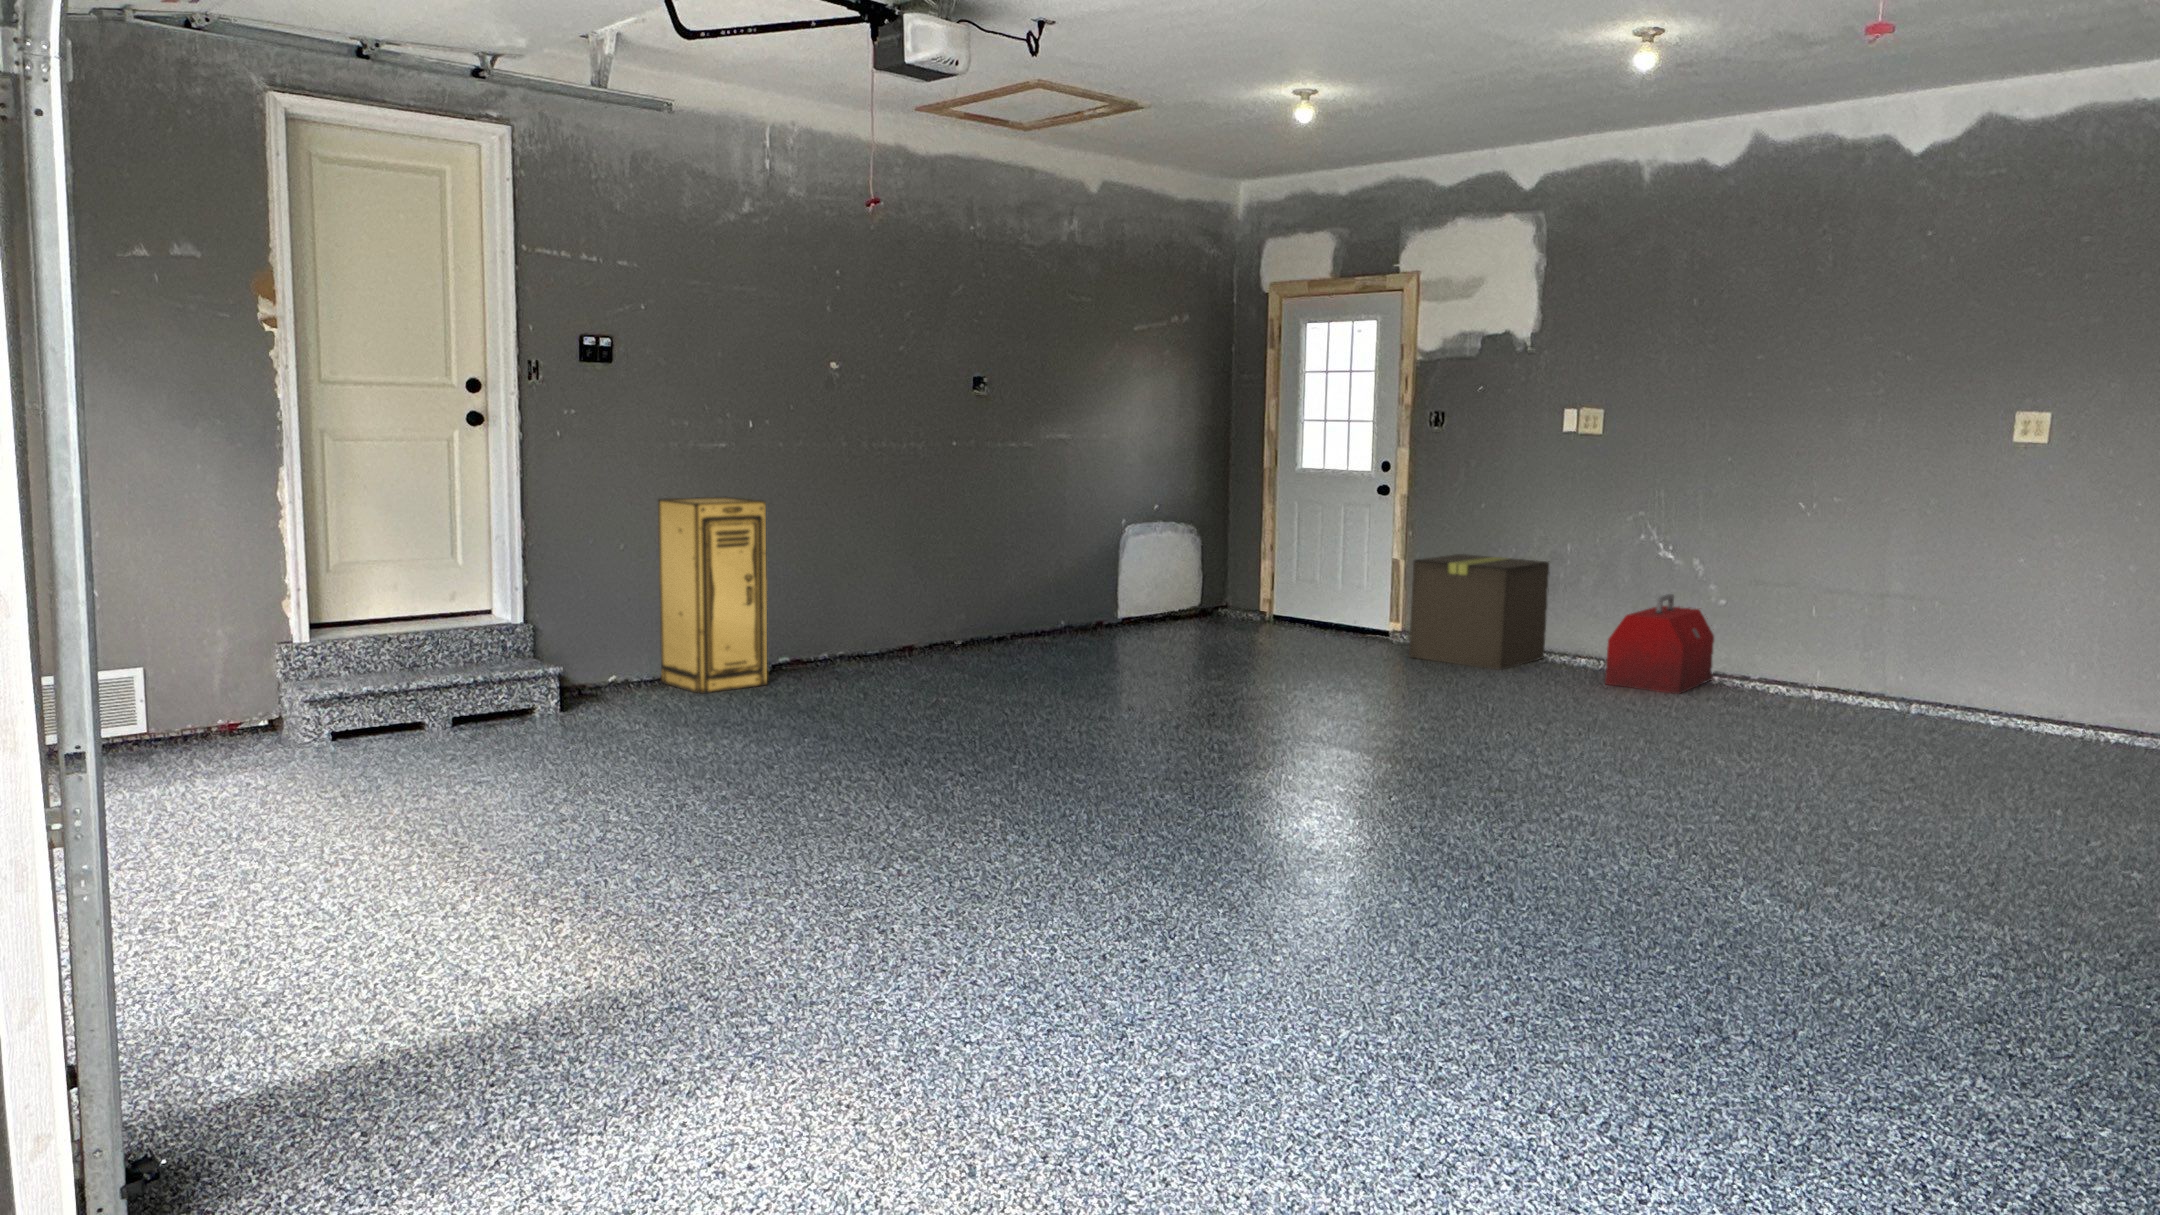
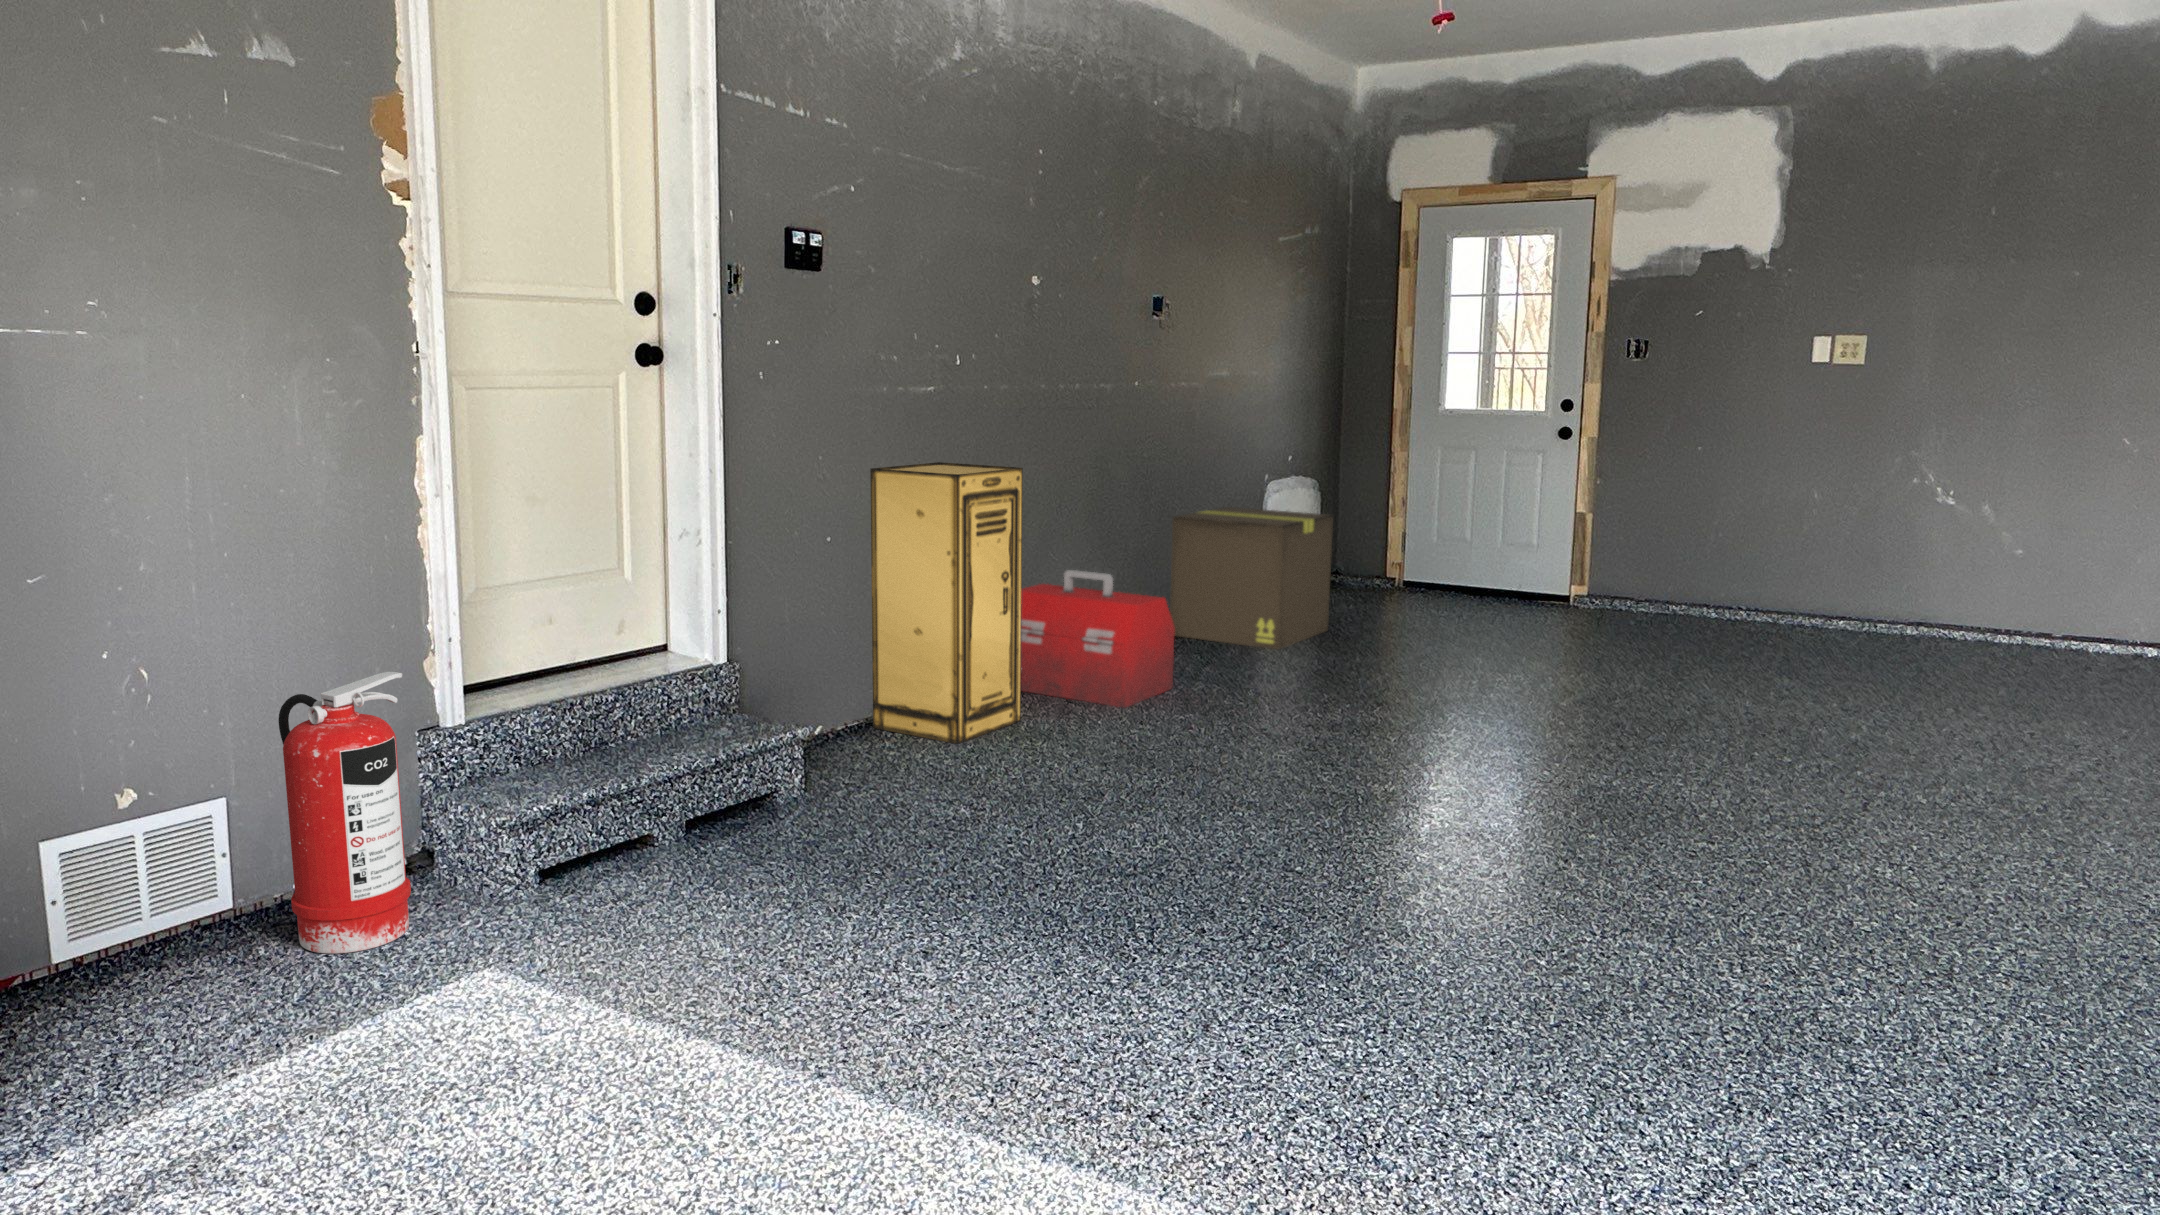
cardboard box: present [1409,554,1550,670] -> present [1170,507,1333,649]
toolbox: present [1605,594,1714,694] -> present [1021,570,1174,707]
fire extinguisher: none [161,601,238,757] -> present [279,671,411,954]

